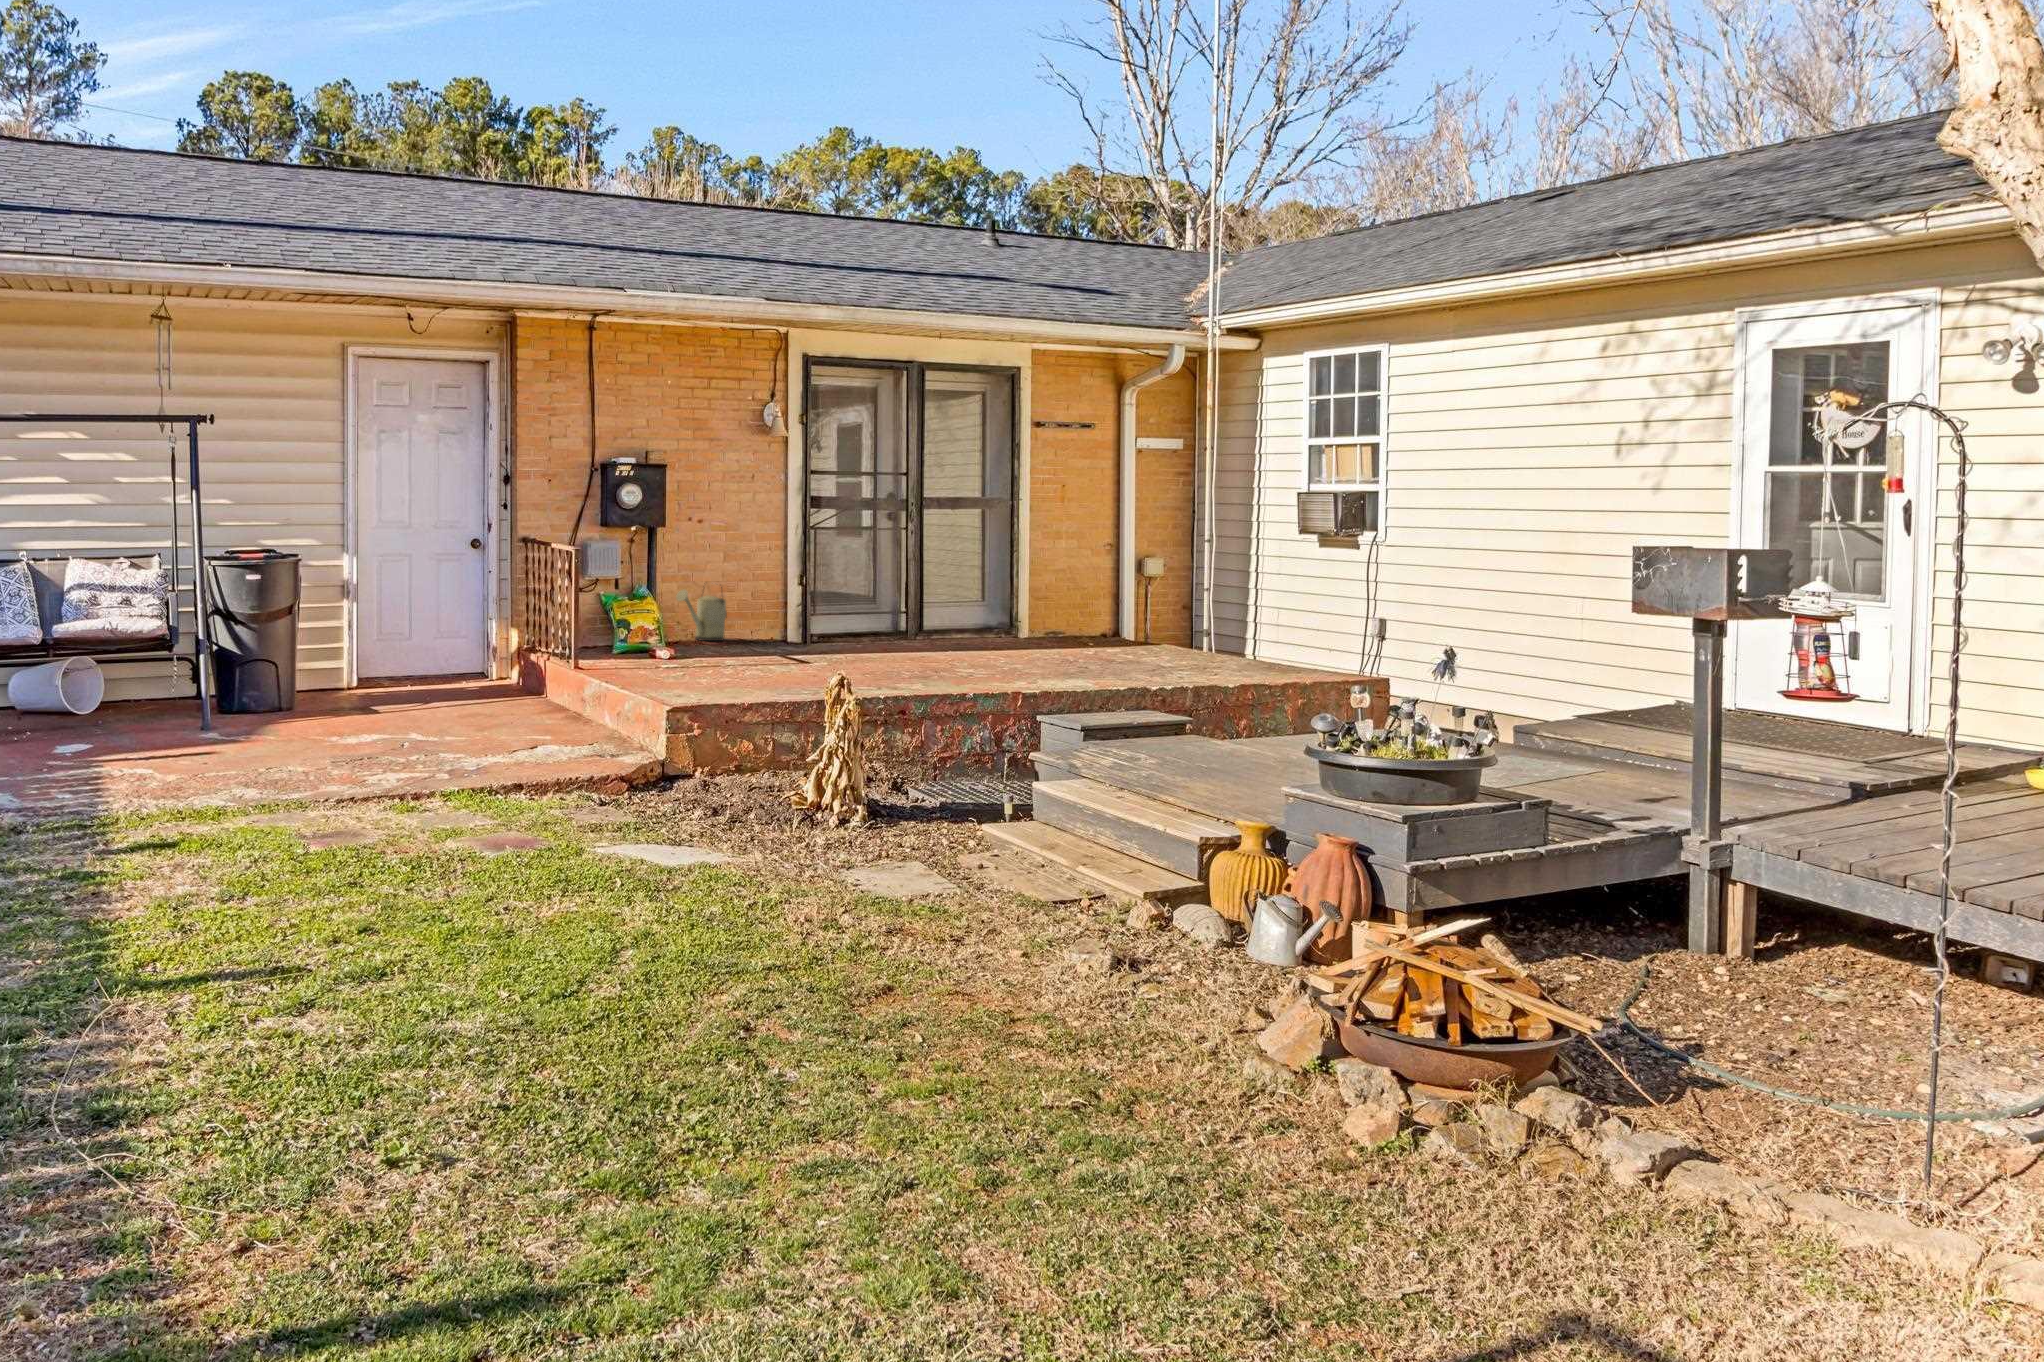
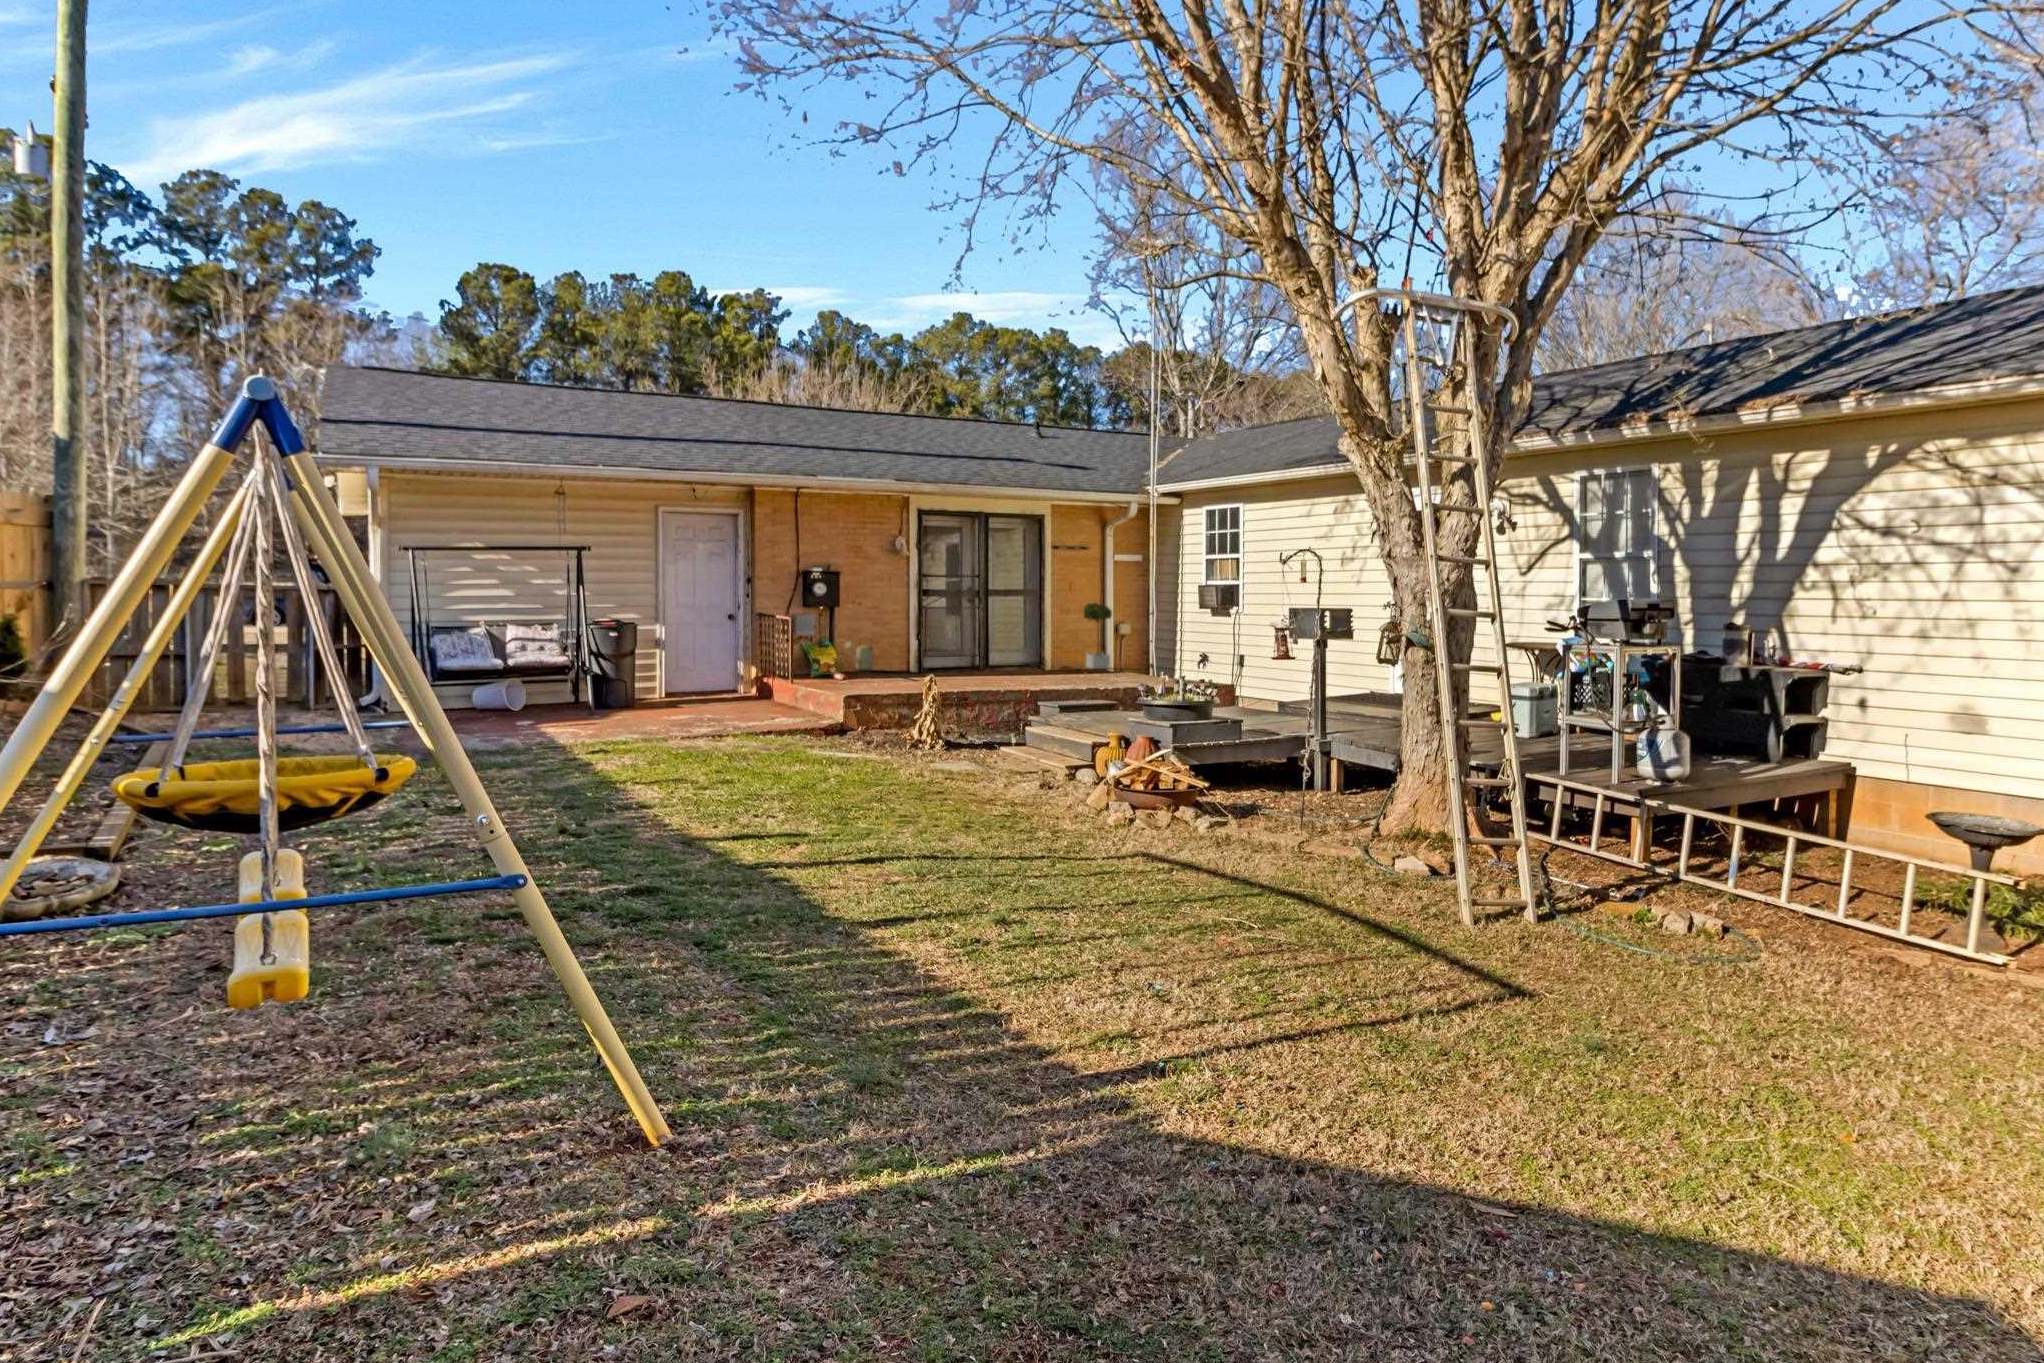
potted tree: none [1077,519,1126,633] -> present [1084,603,1112,669]

